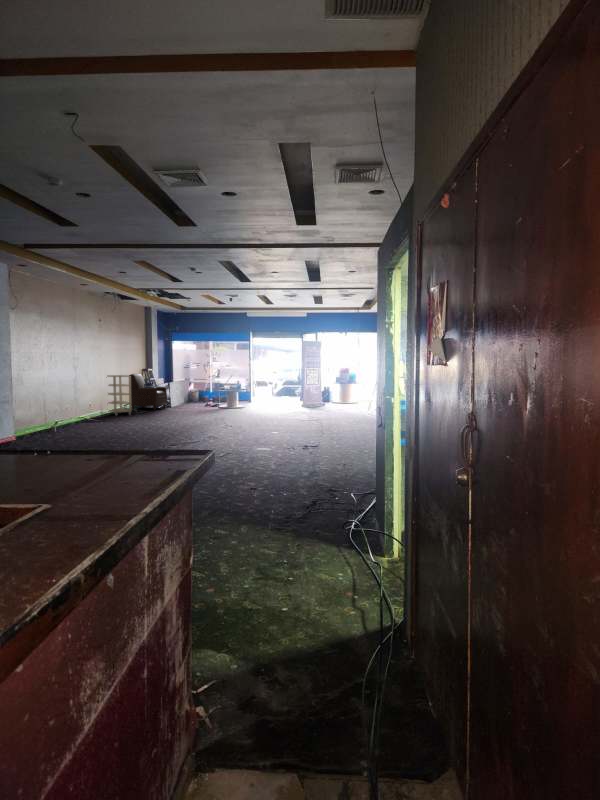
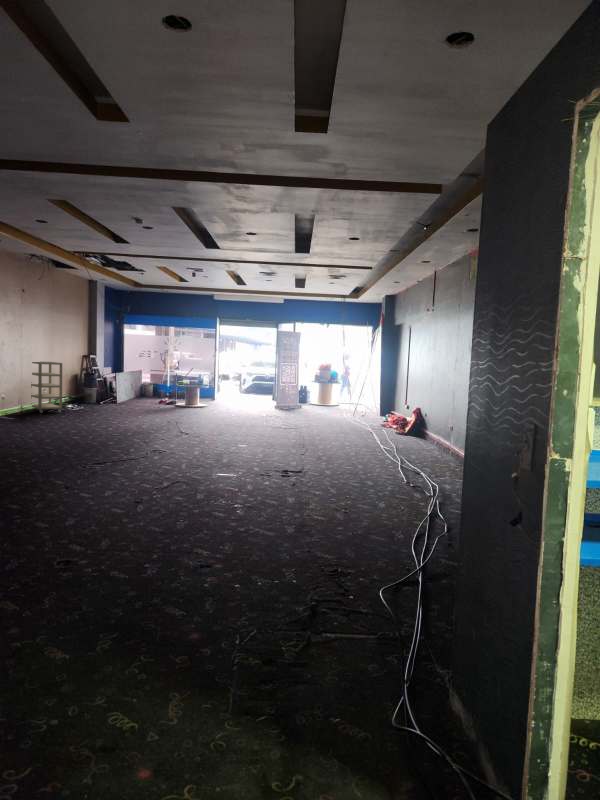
chair: present [130,374,167,410] -> none [64,361,112,406]

